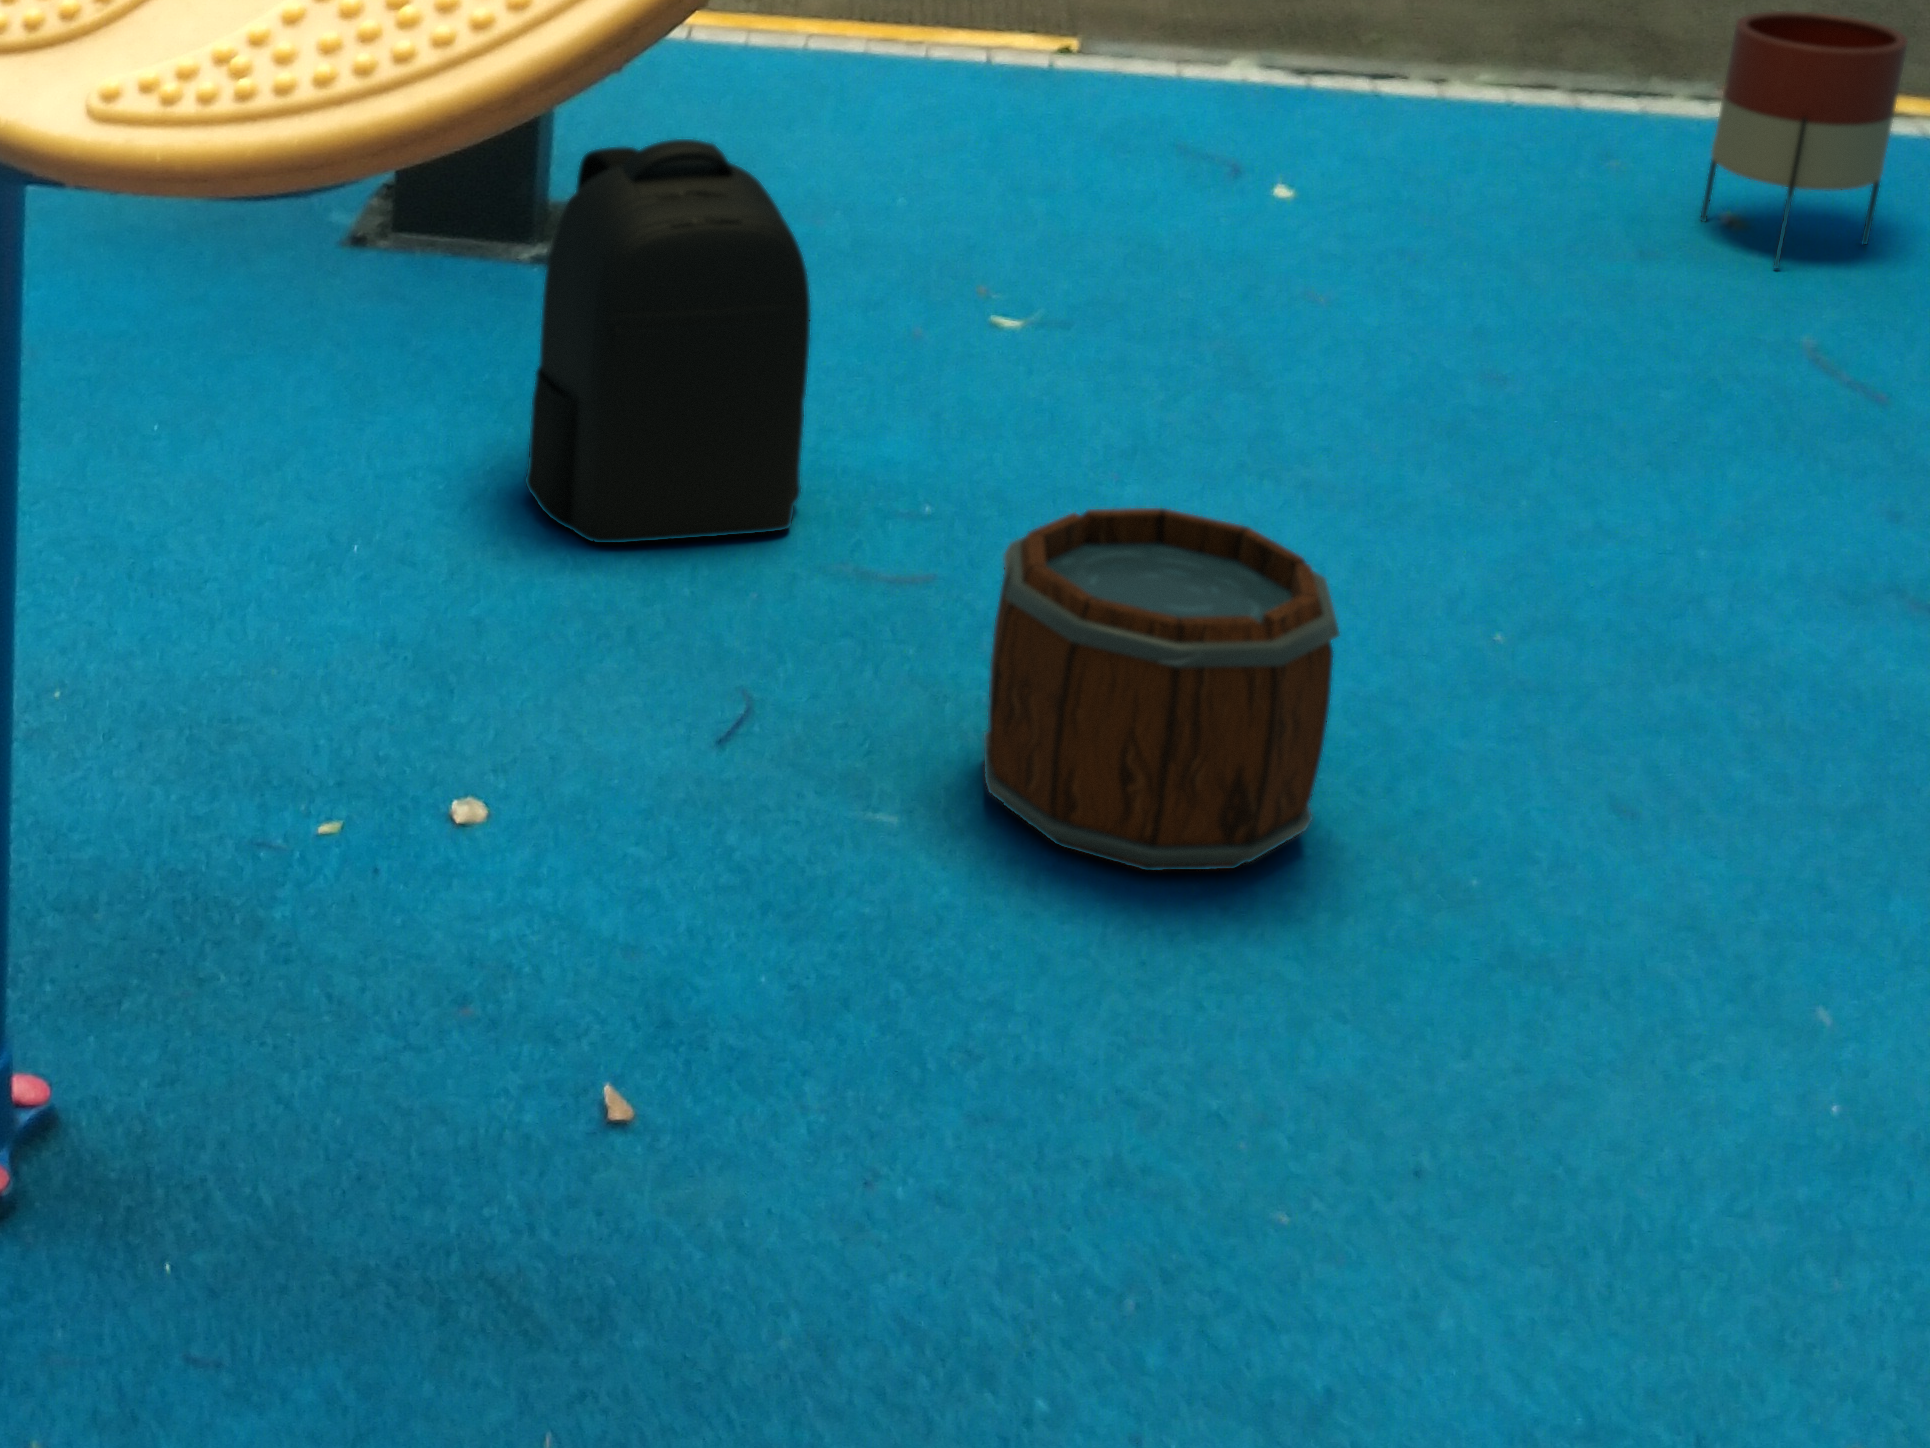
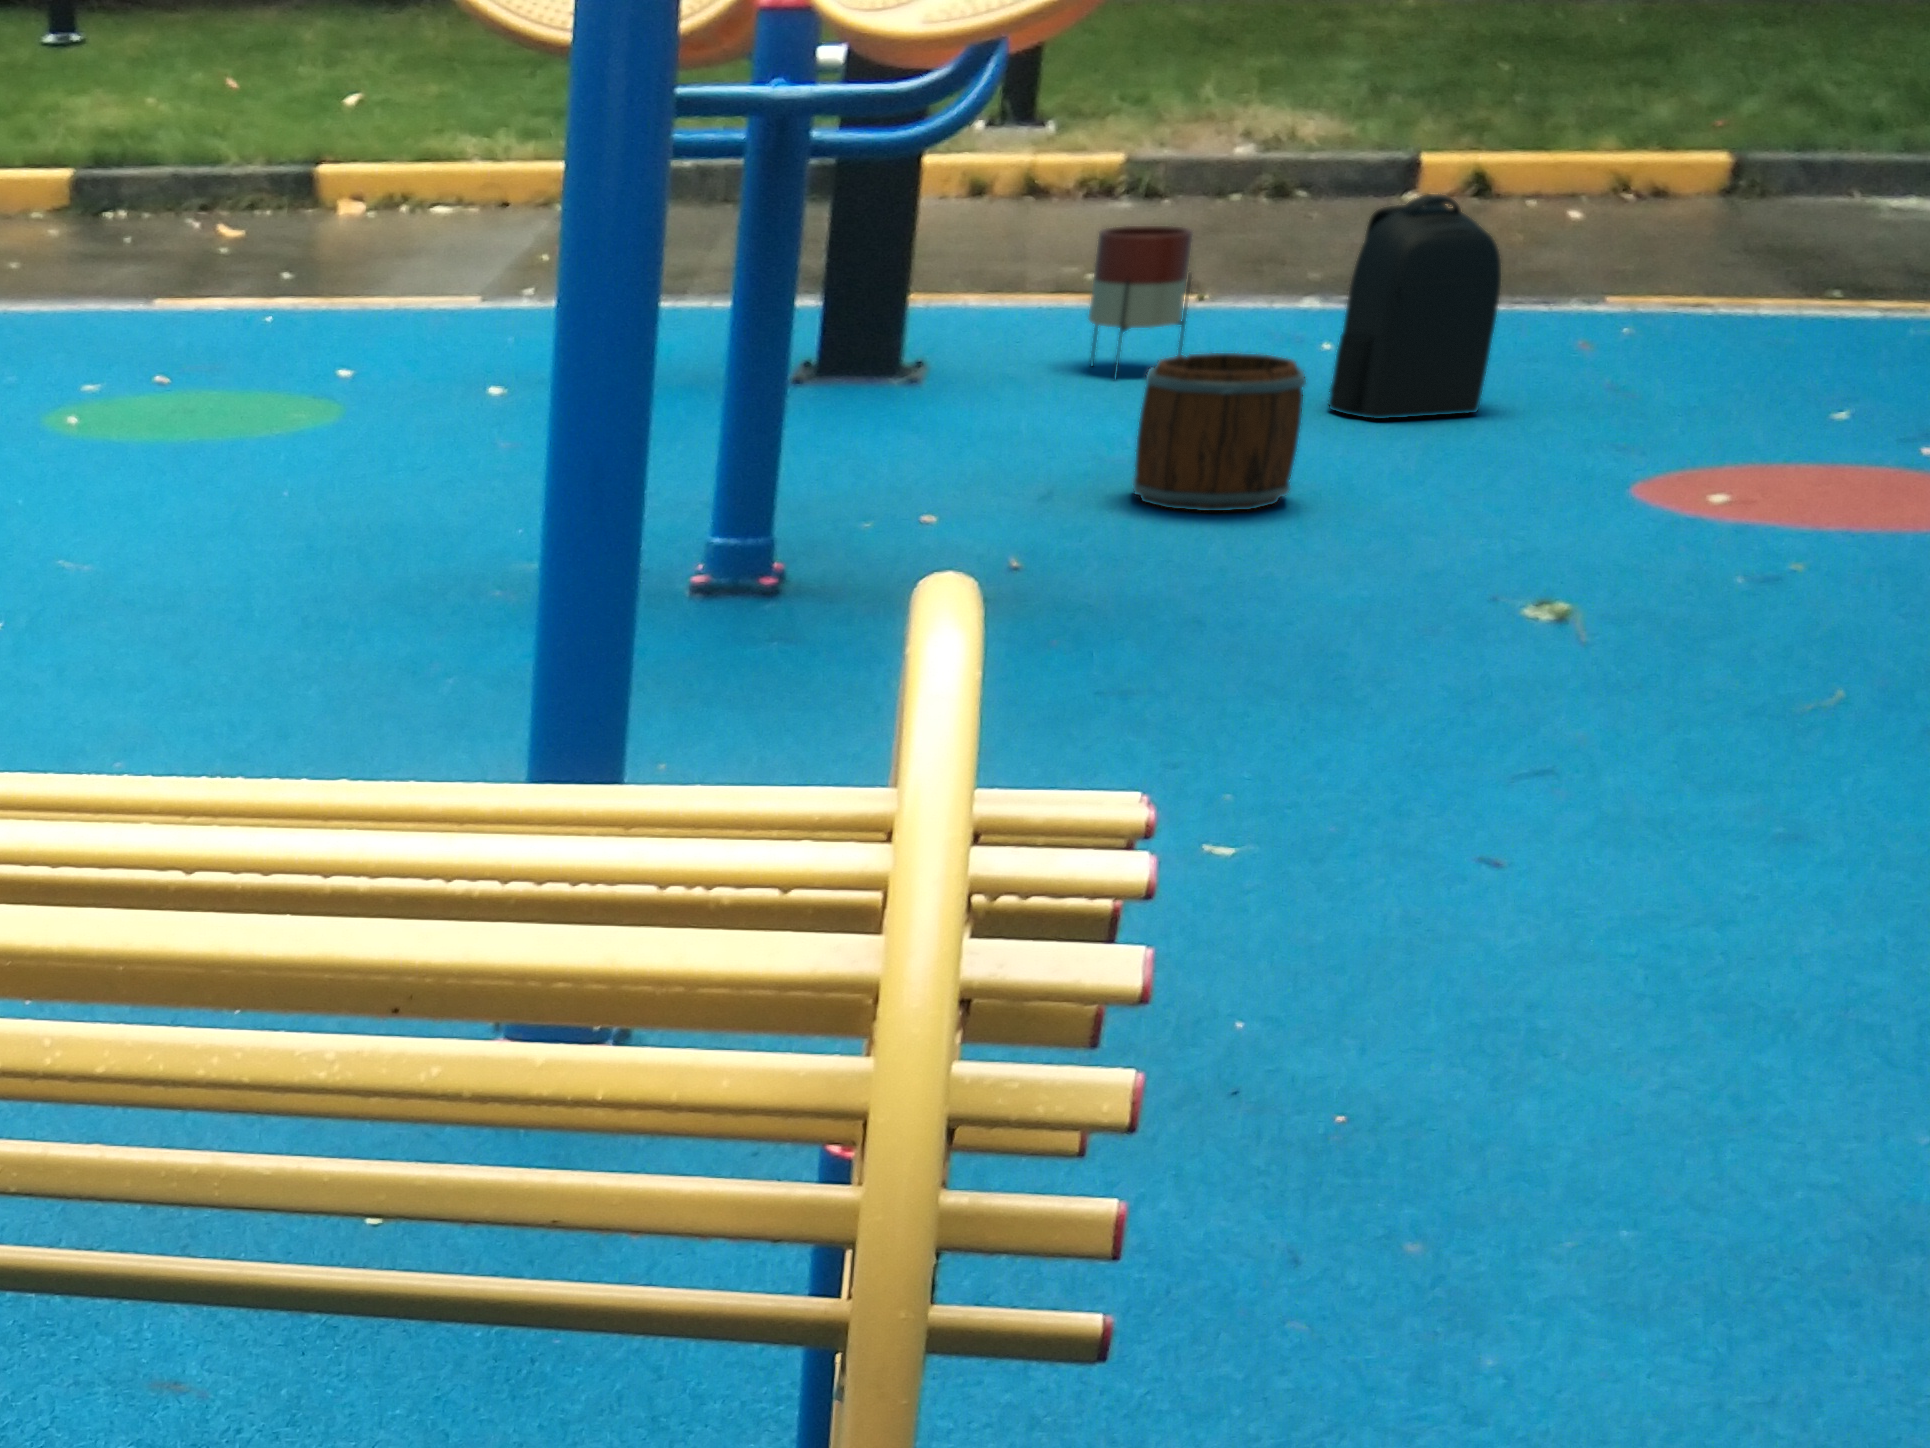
planter: present [1701,11,1908,268] -> present [1089,226,1193,376]
backpack: present [526,139,811,543] -> present [1329,194,1501,419]

